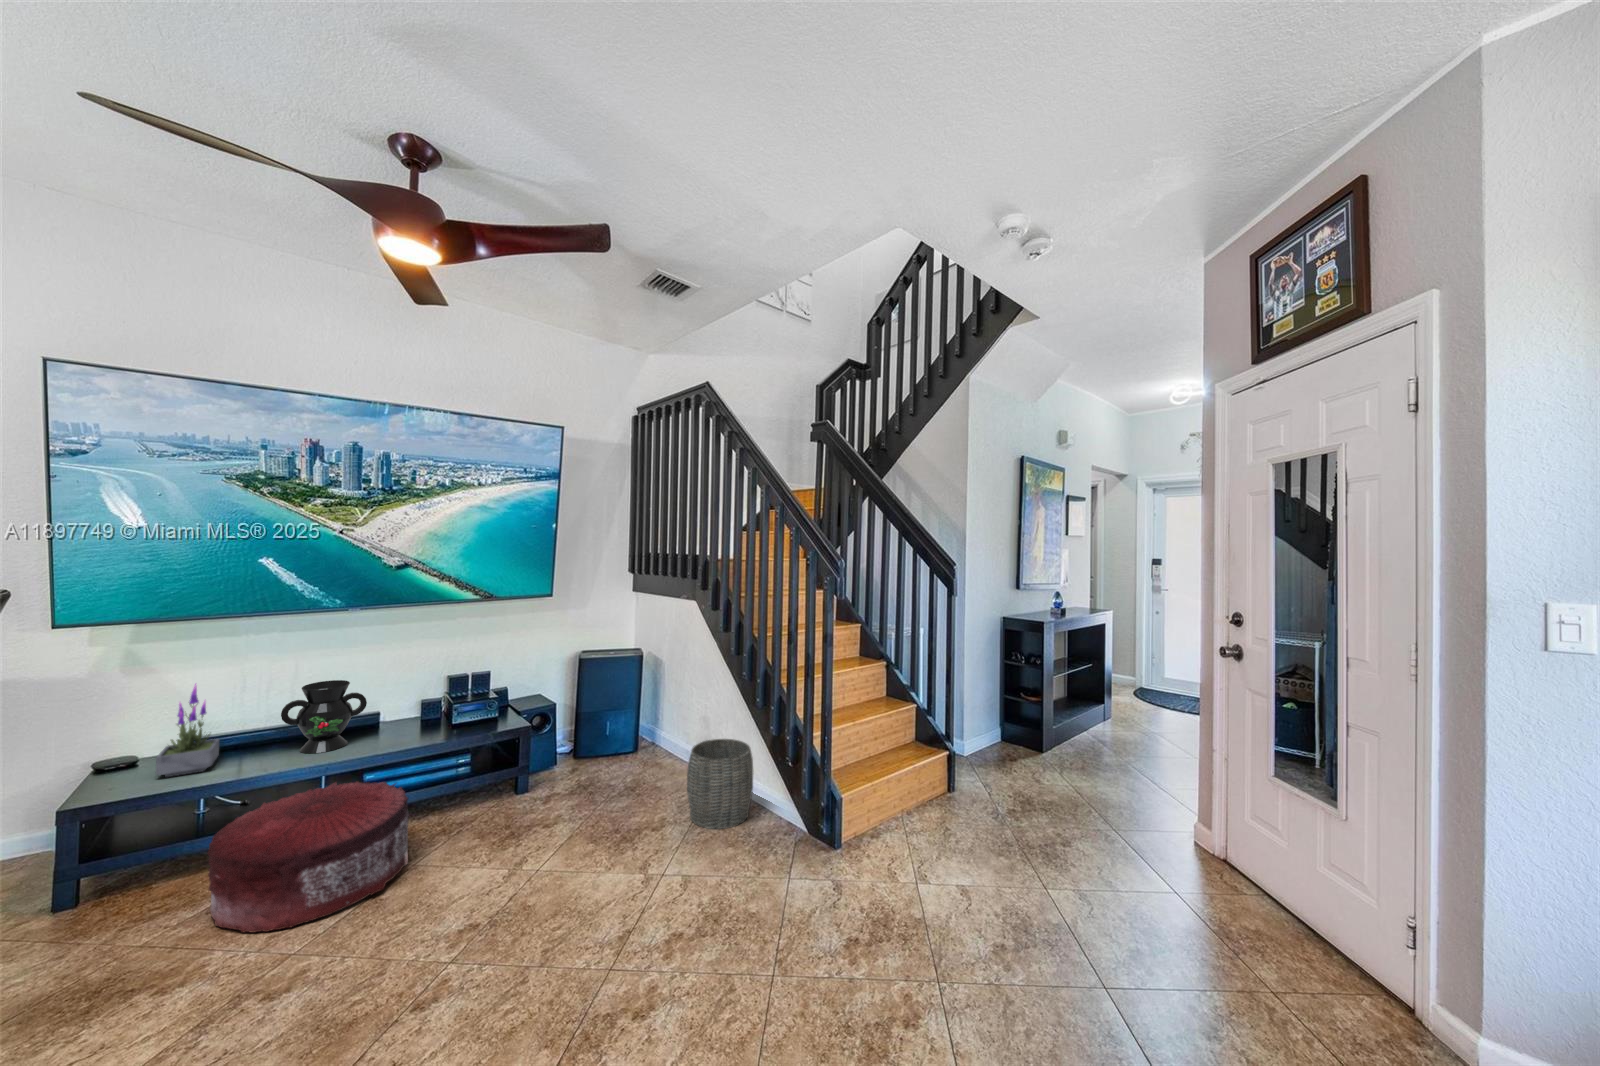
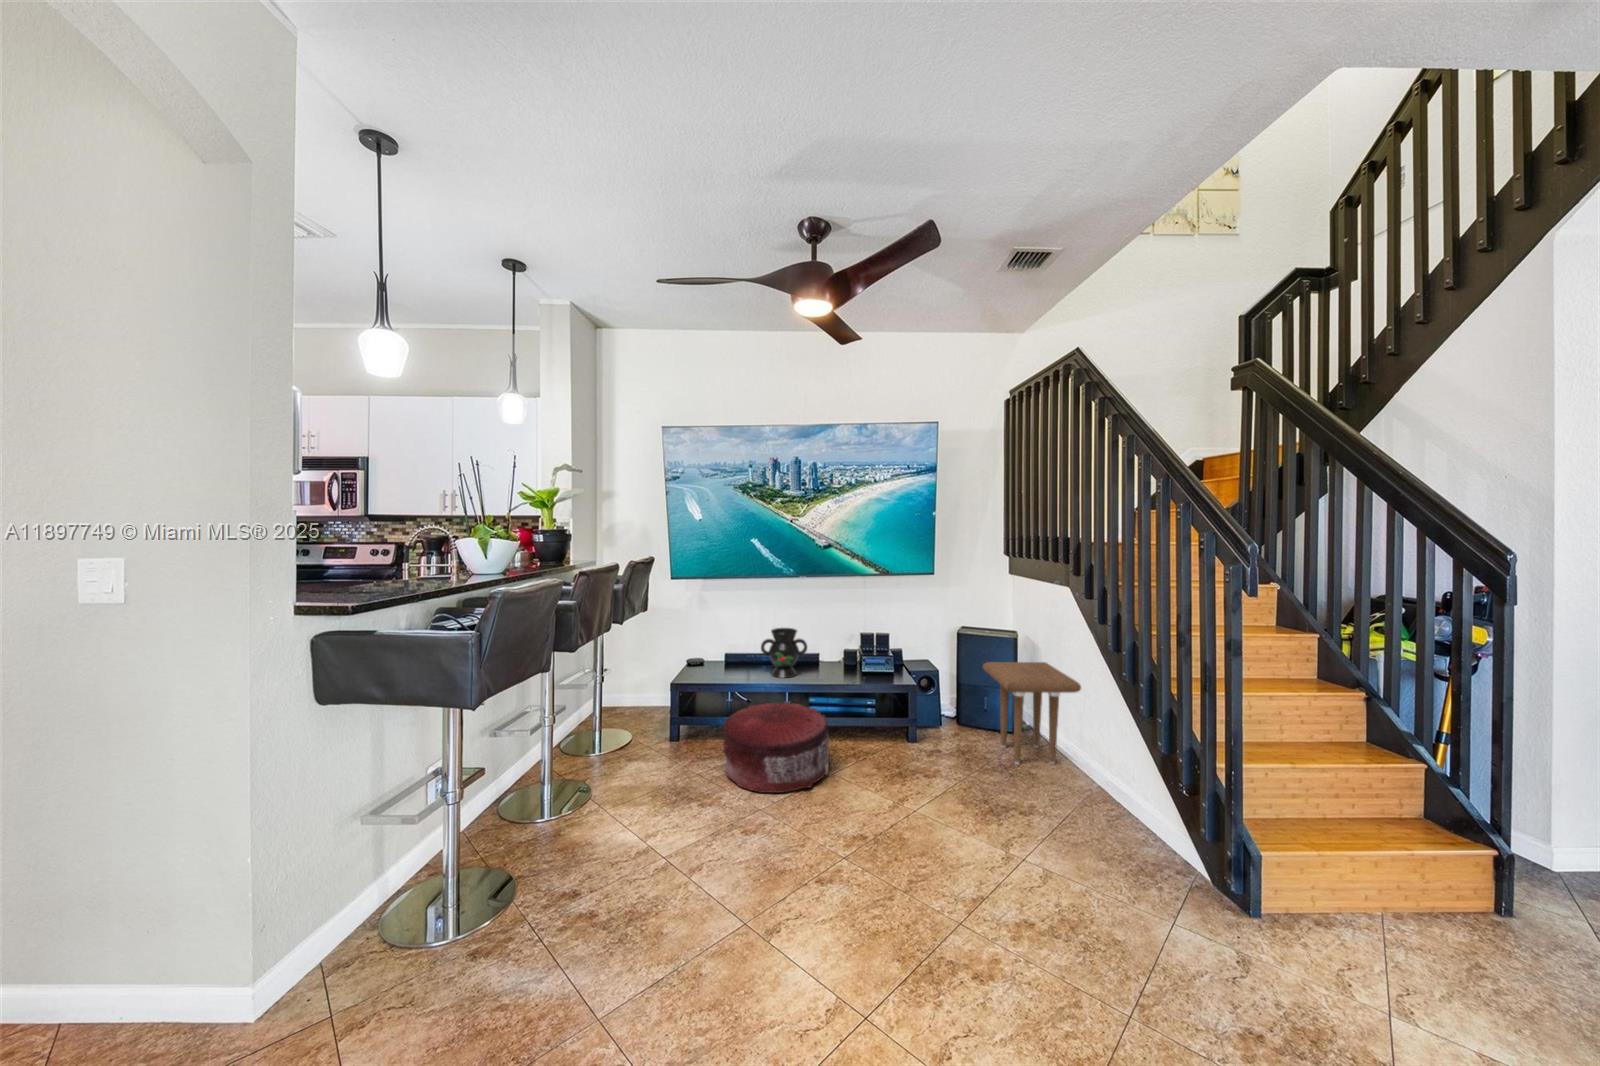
side table: none [602,676,698,784] -> present [983,662,1081,764]
potted plant: present [156,684,219,777] -> none [704,620,732,676]
woven basket: present [687,739,753,829] -> none [1060,740,1141,840]

